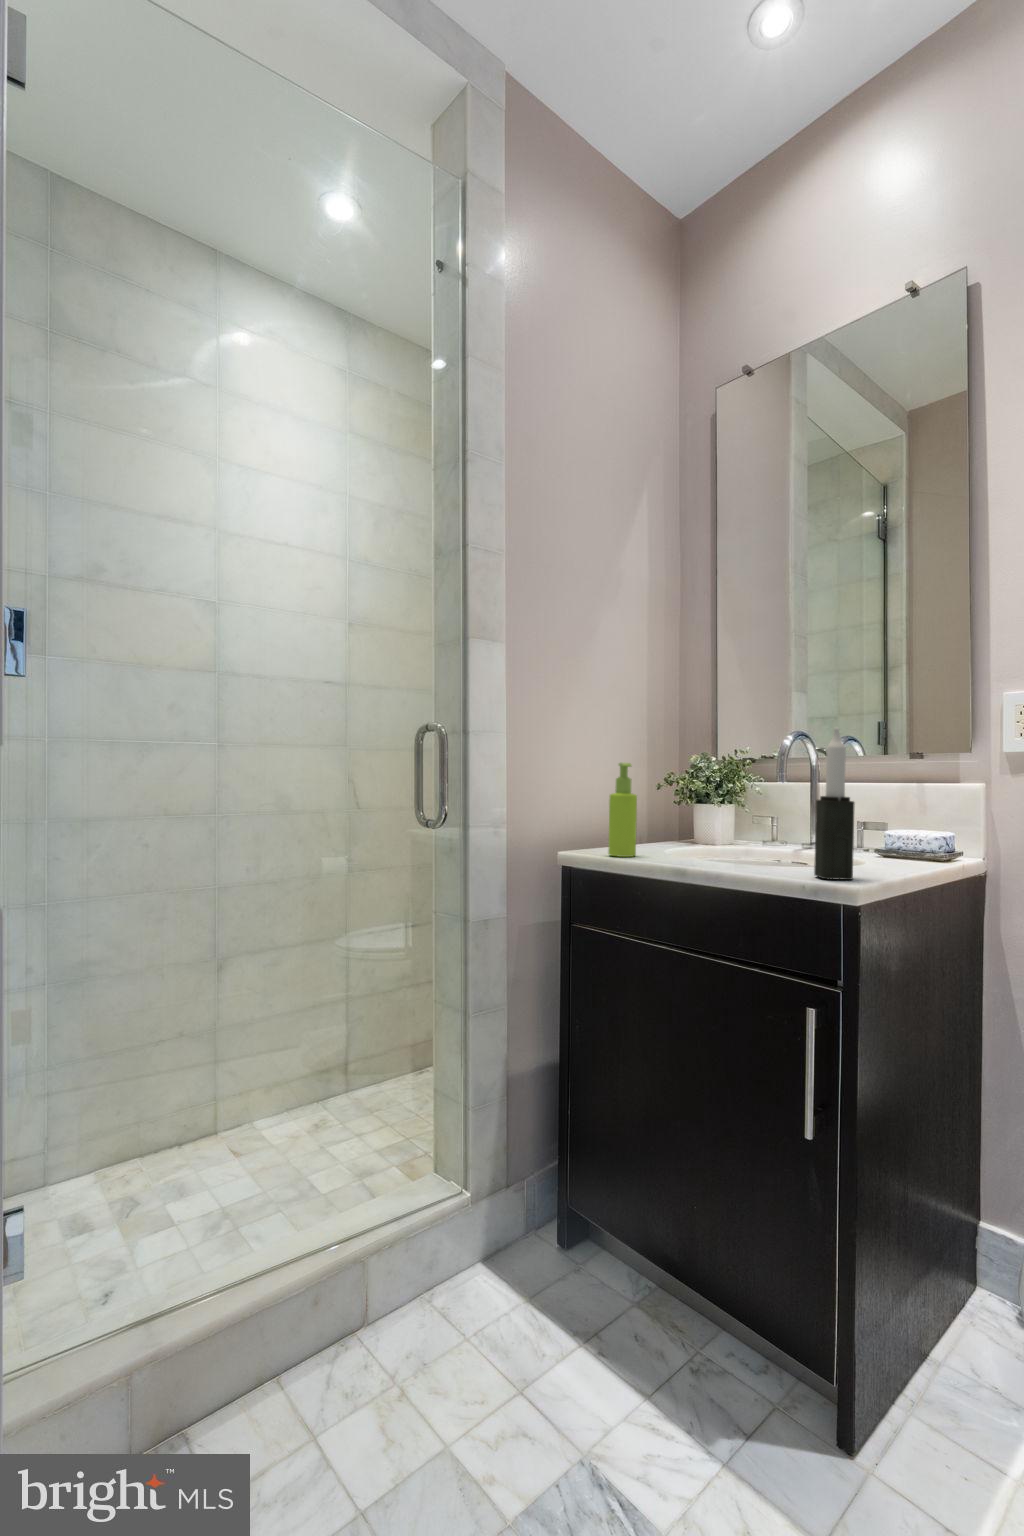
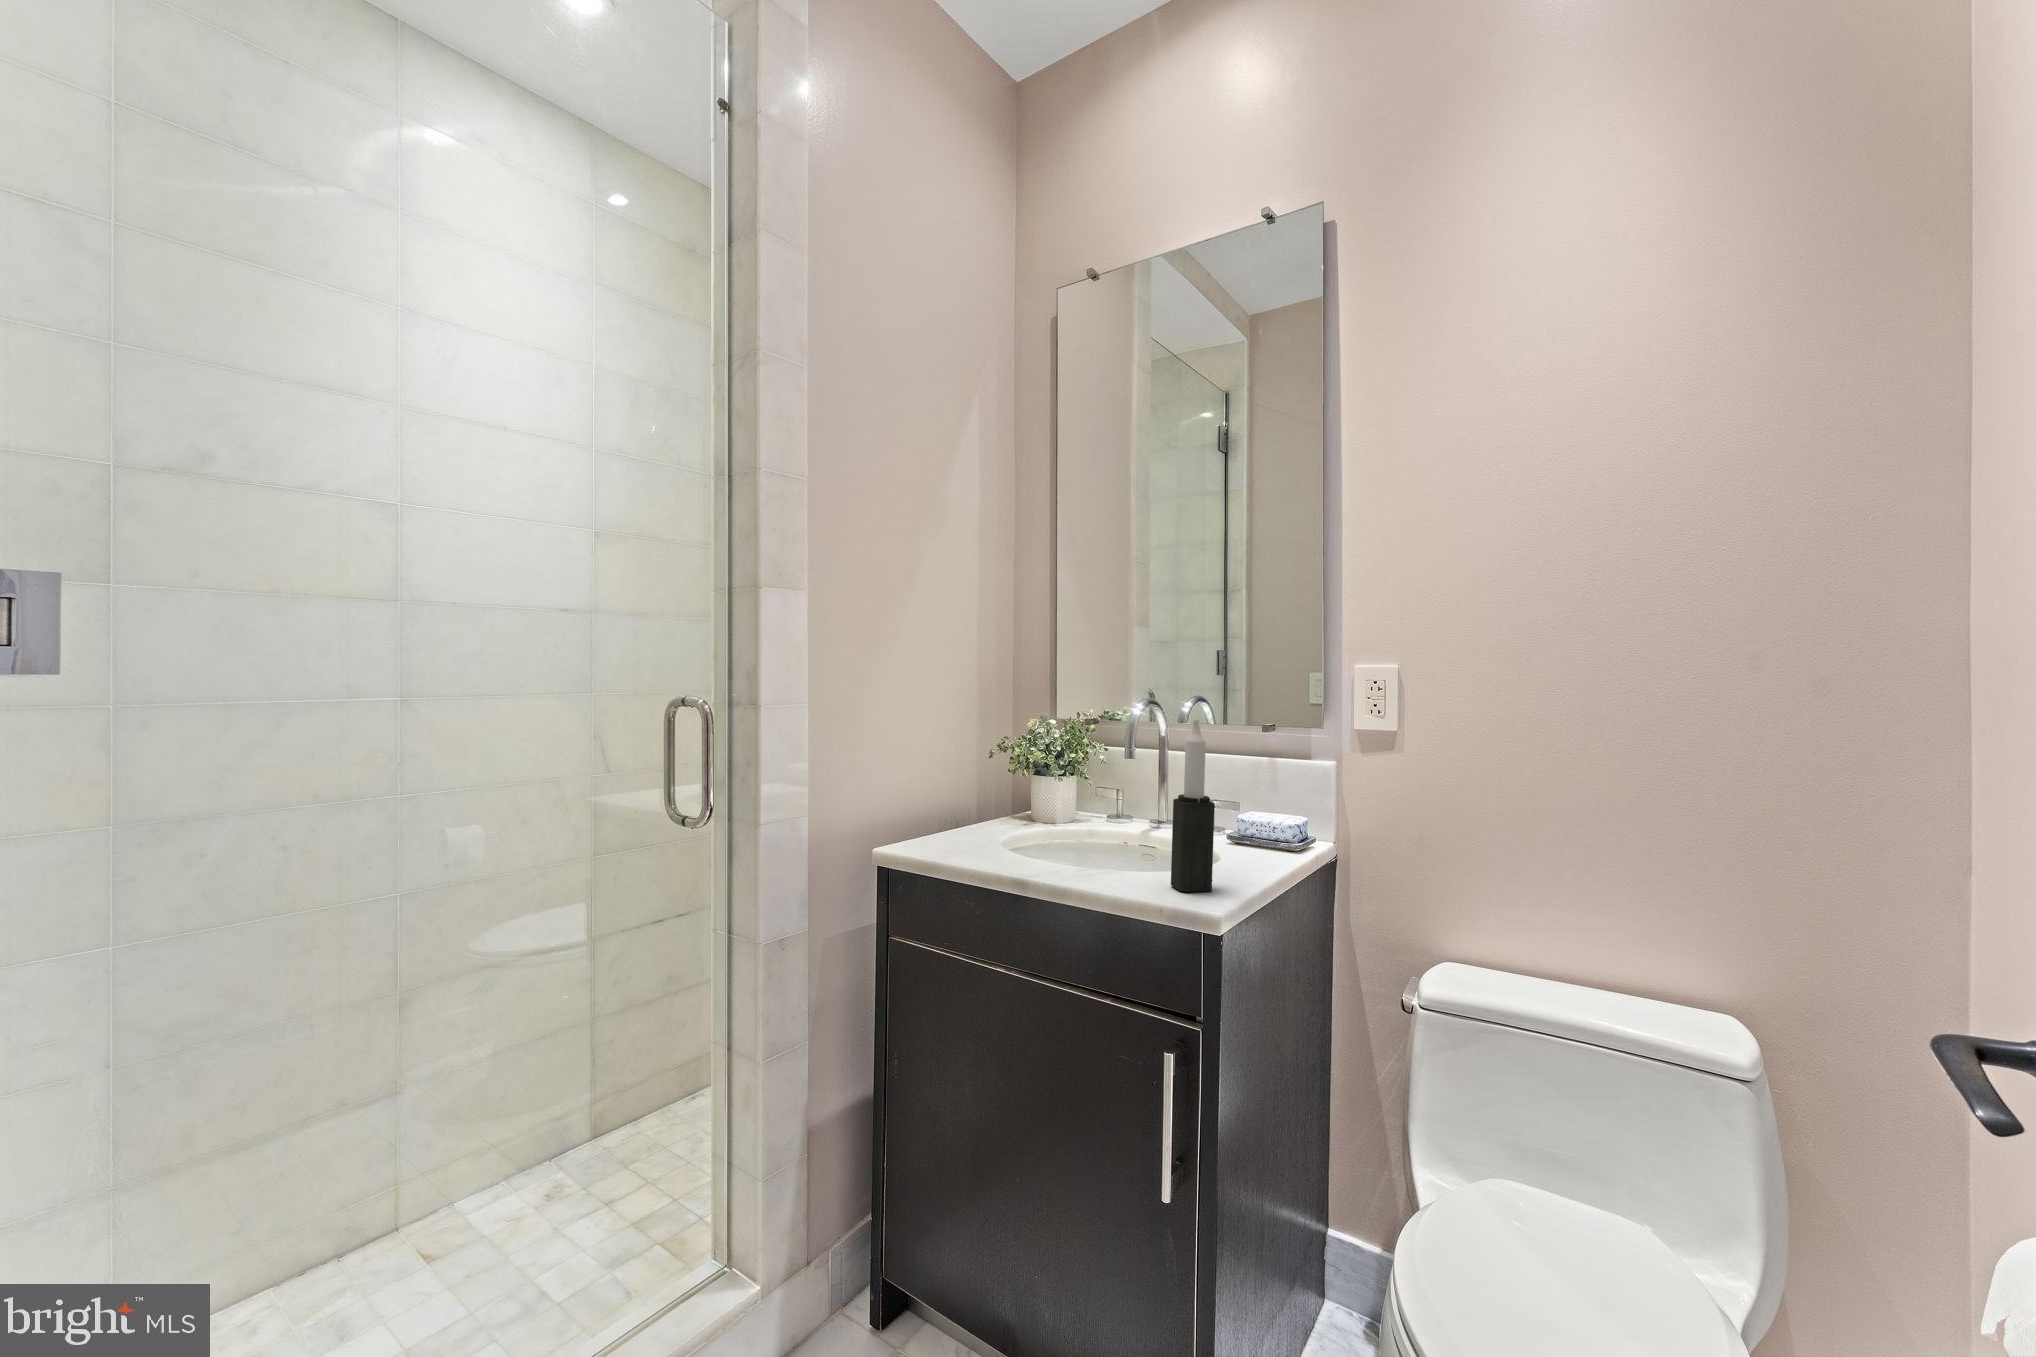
soap dispenser: present [608,763,637,857] -> none [934,738,969,851]

